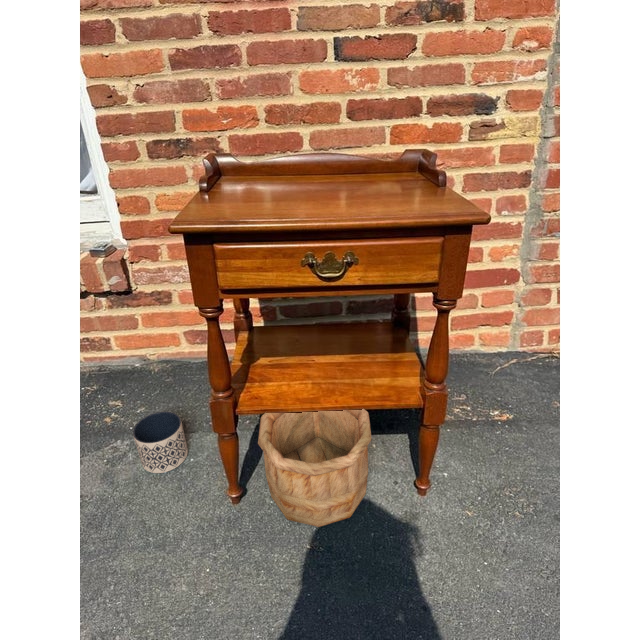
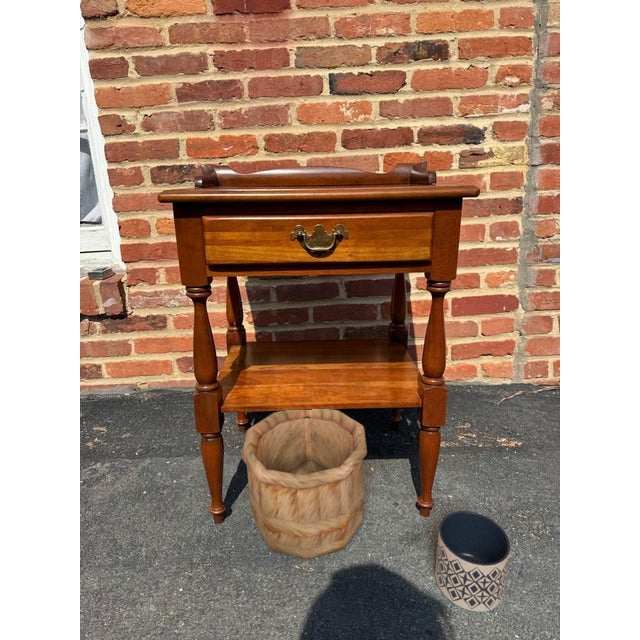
planter: present [133,412,188,473] -> present [435,511,510,612]

